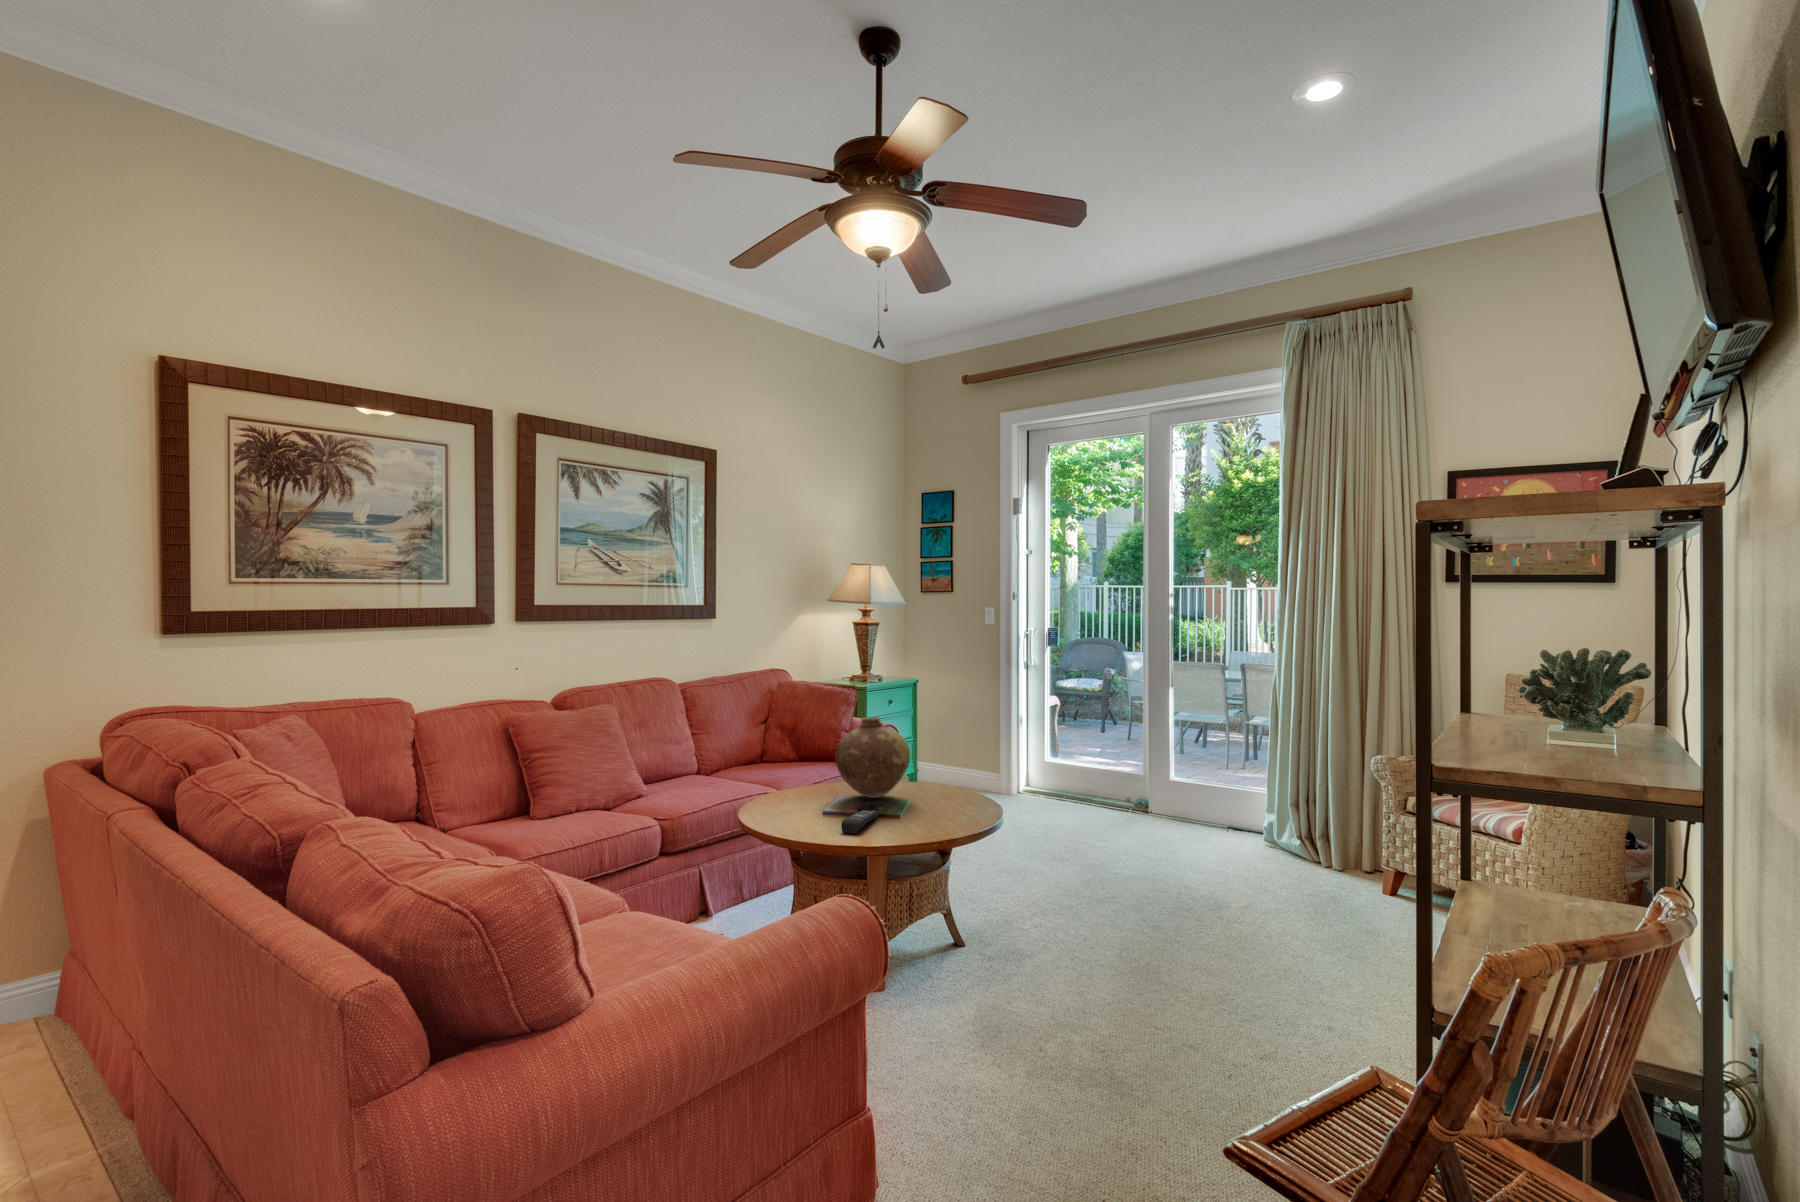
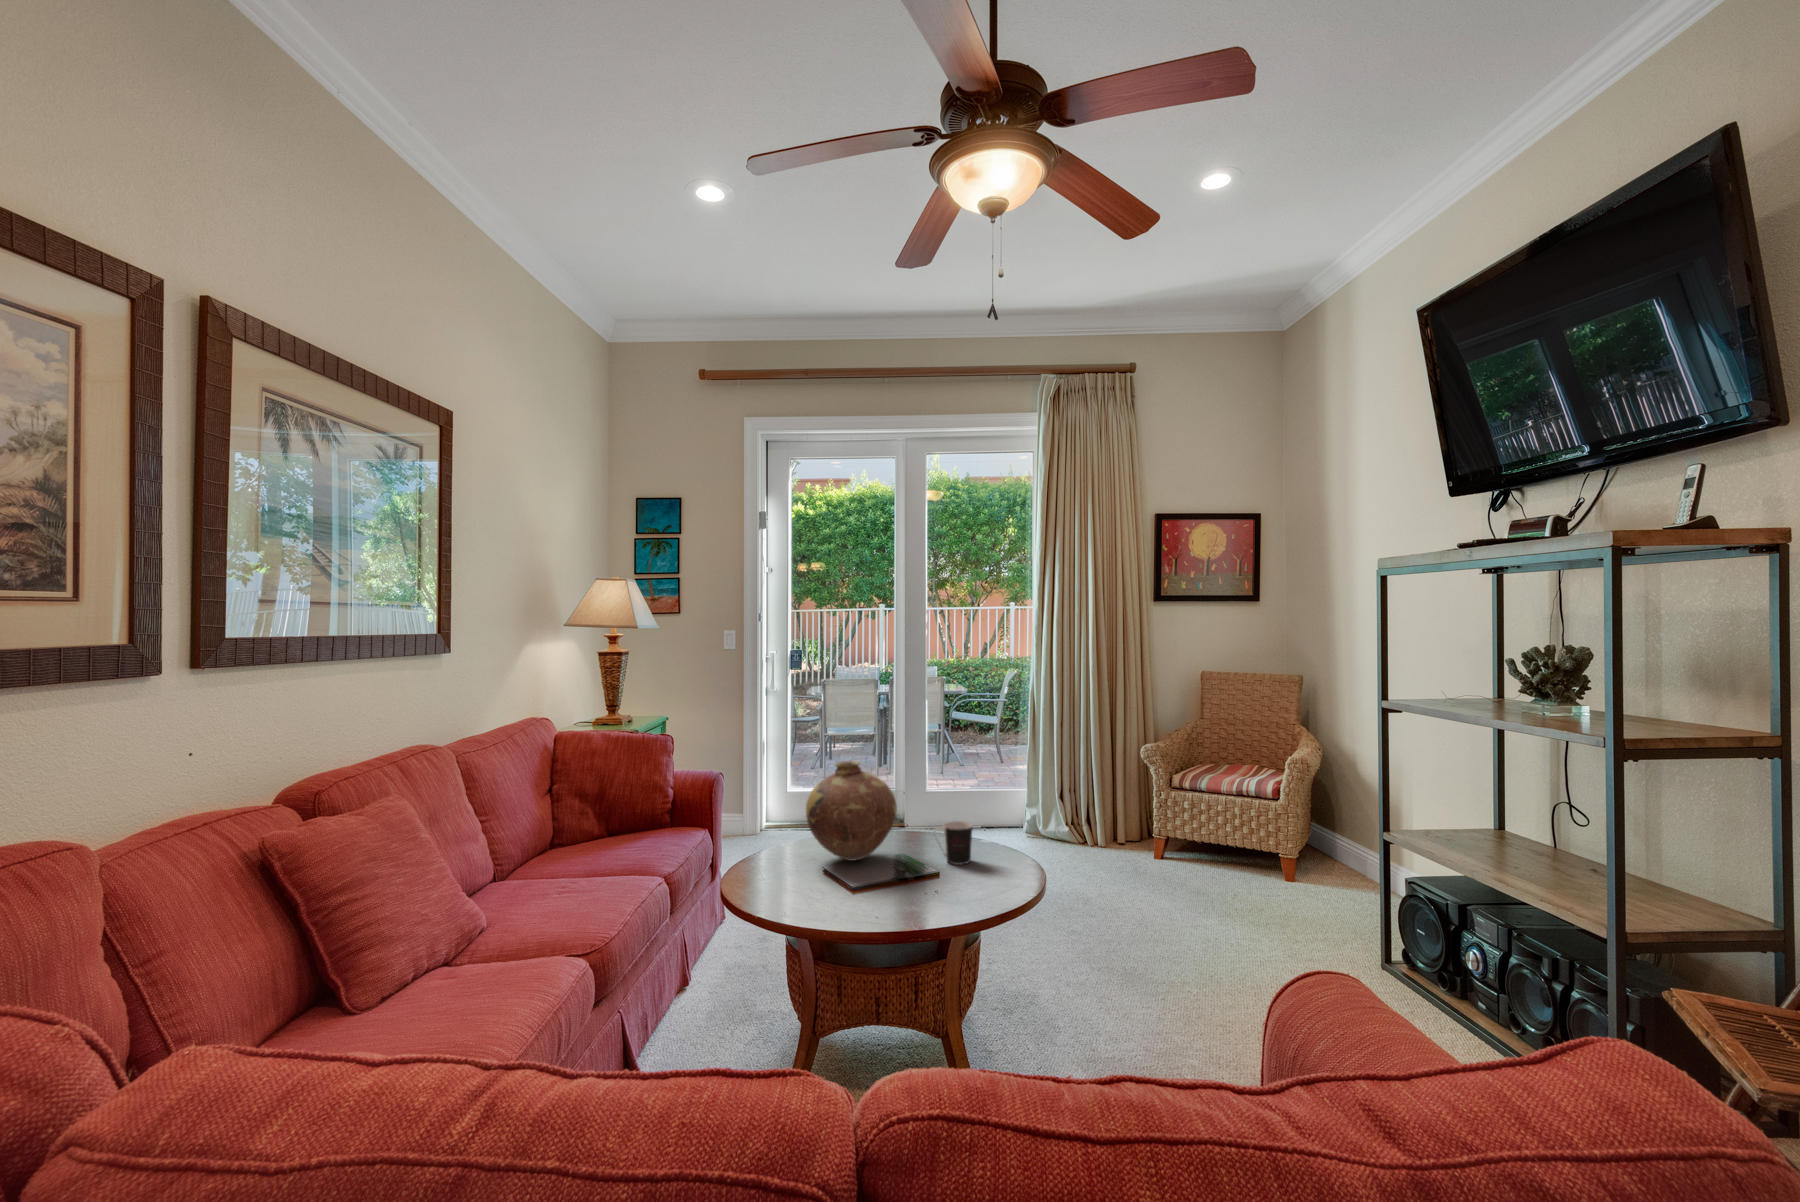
coffee cup: none [921,779,952,815] -> present [935,821,973,865]
remote control: present [841,810,879,833] -> none [898,874,948,908]

